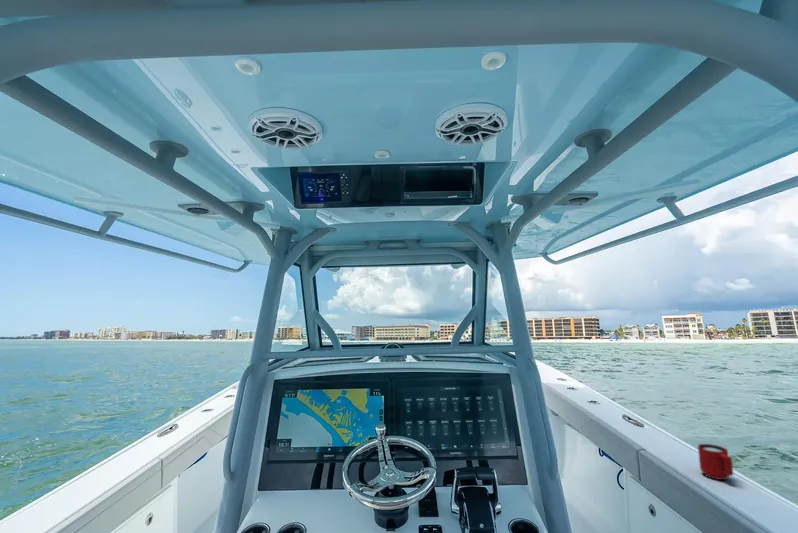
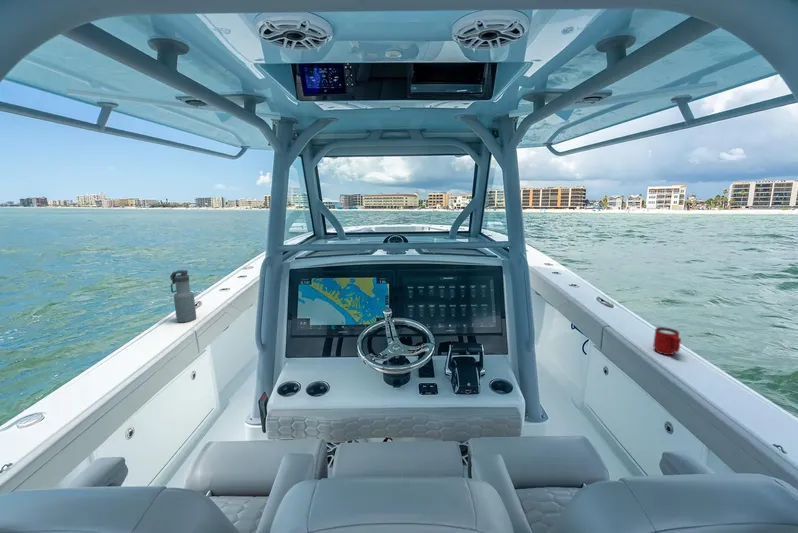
water bottle: none [140,382,165,444] -> present [170,270,196,322]

